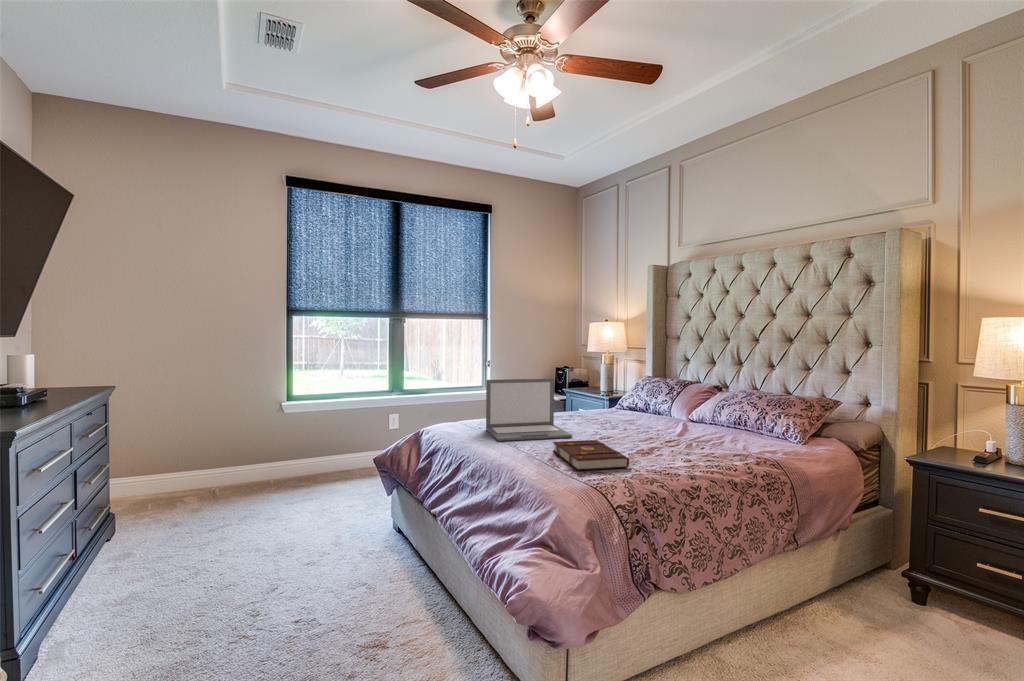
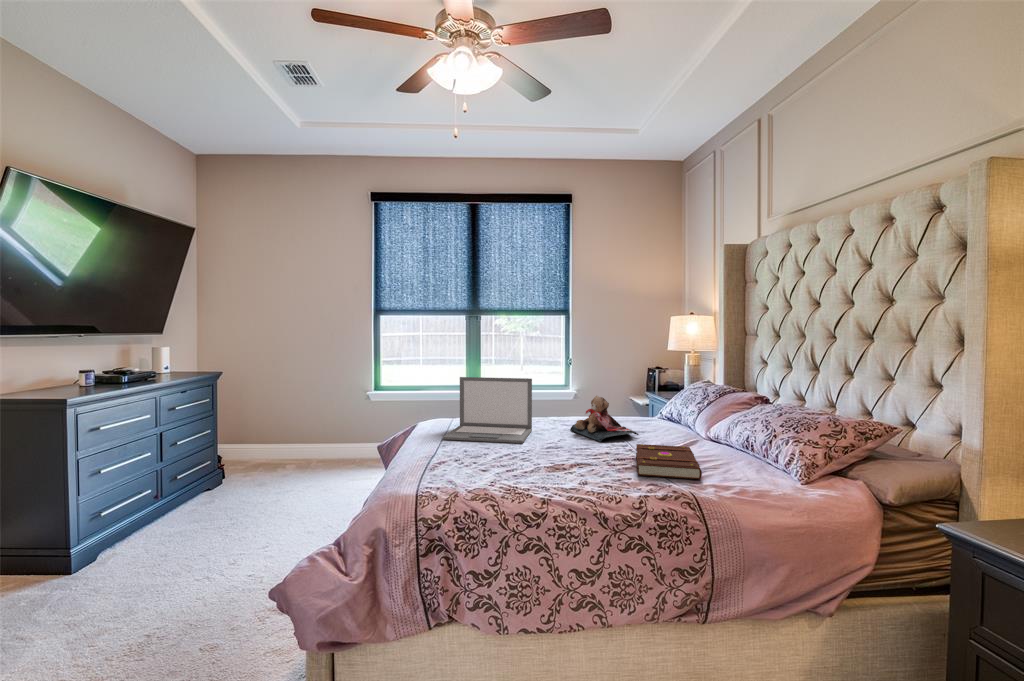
teddy bear: none [583,391,644,430] -> present [570,396,639,442]
book: present [553,440,629,470] -> present [636,444,702,479]

